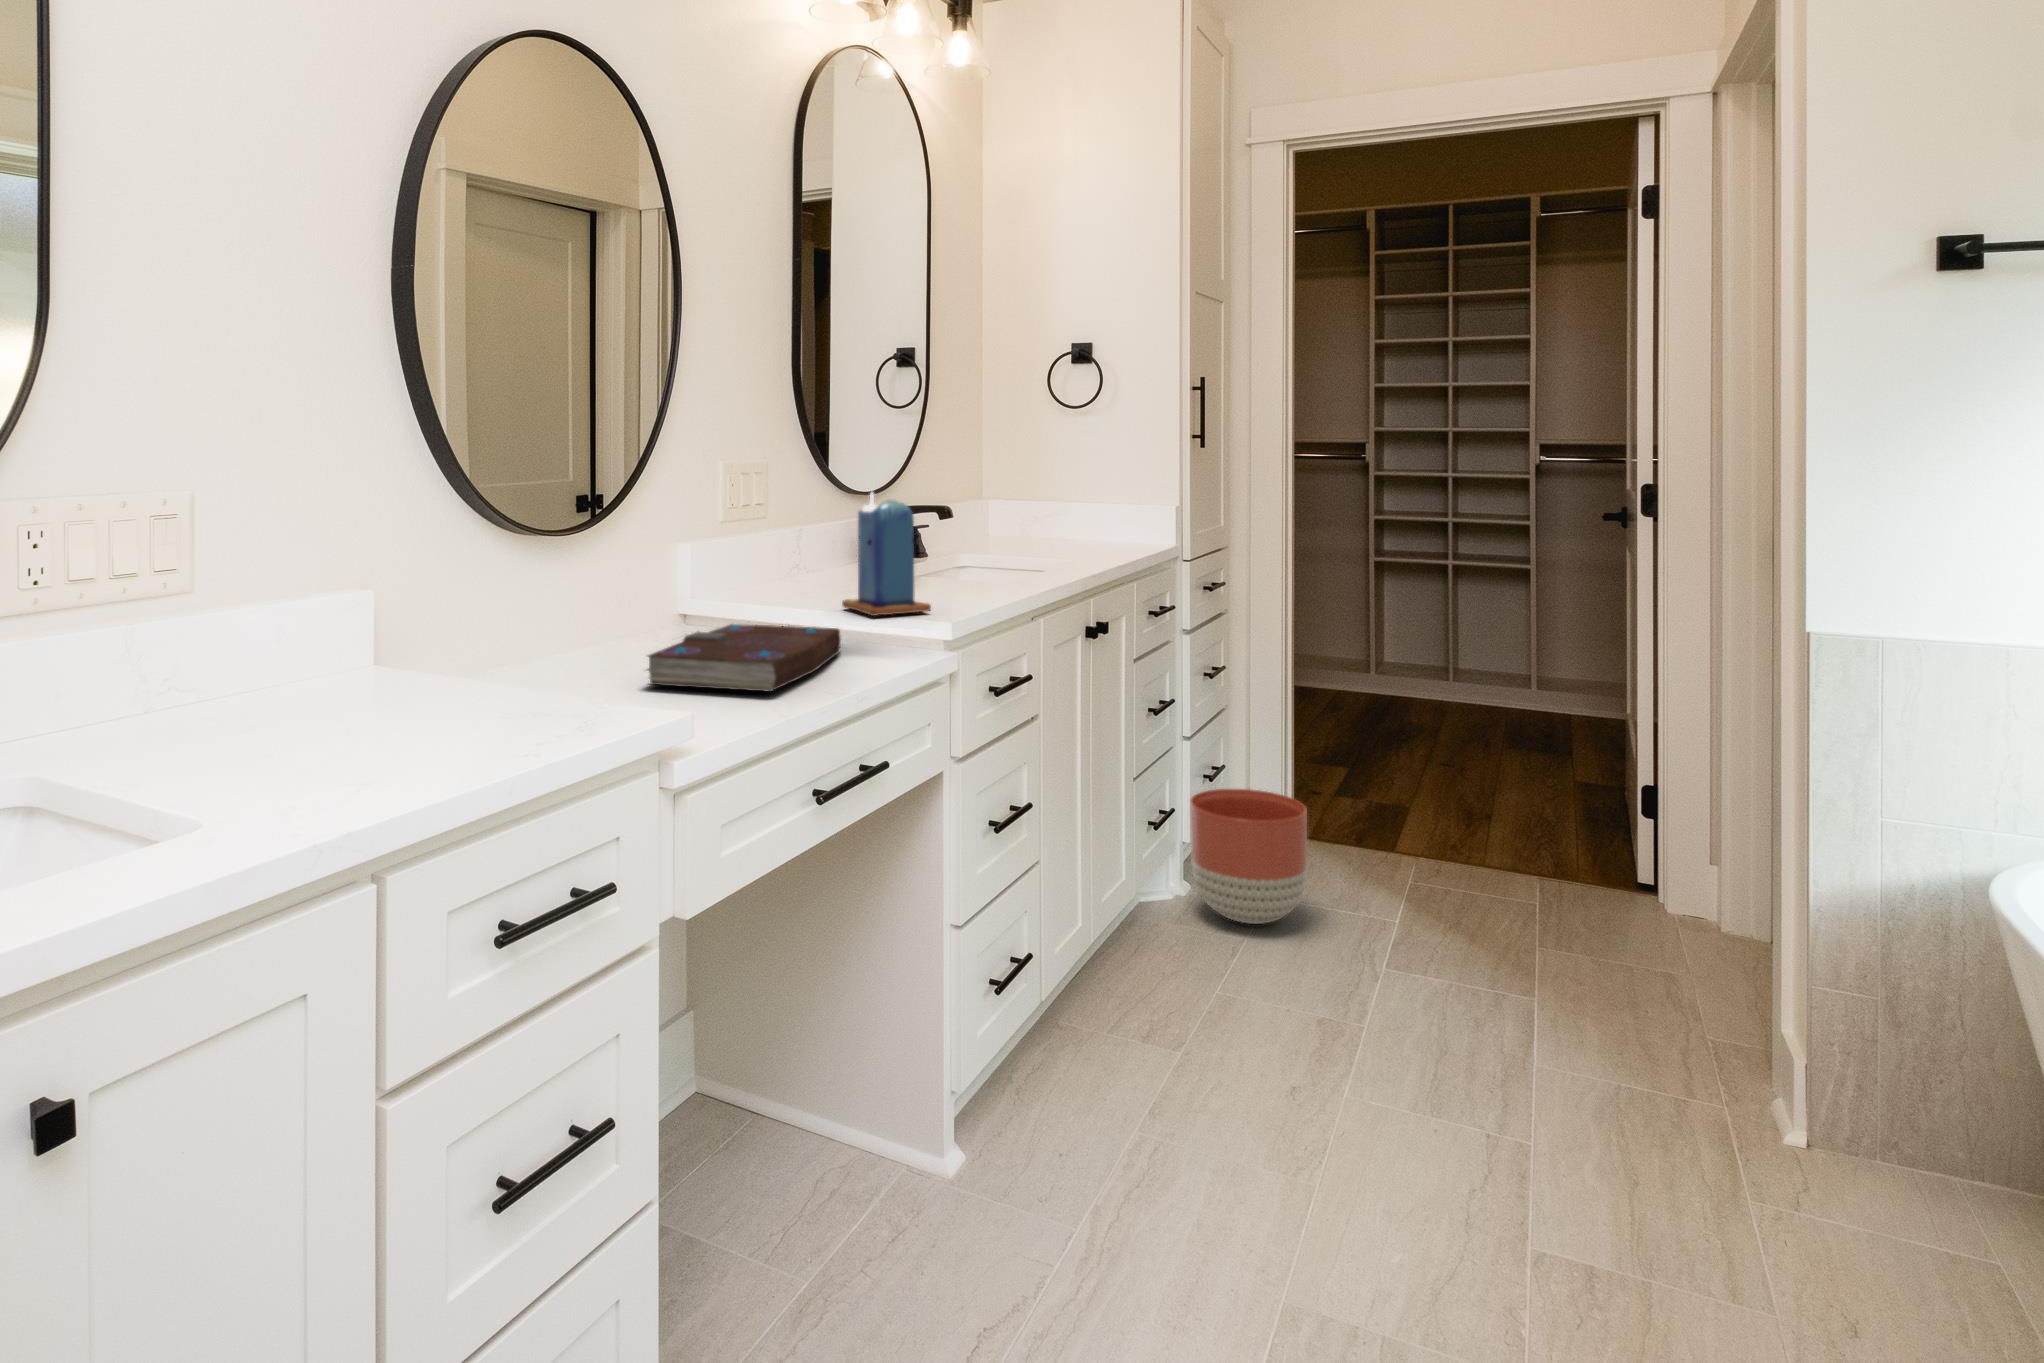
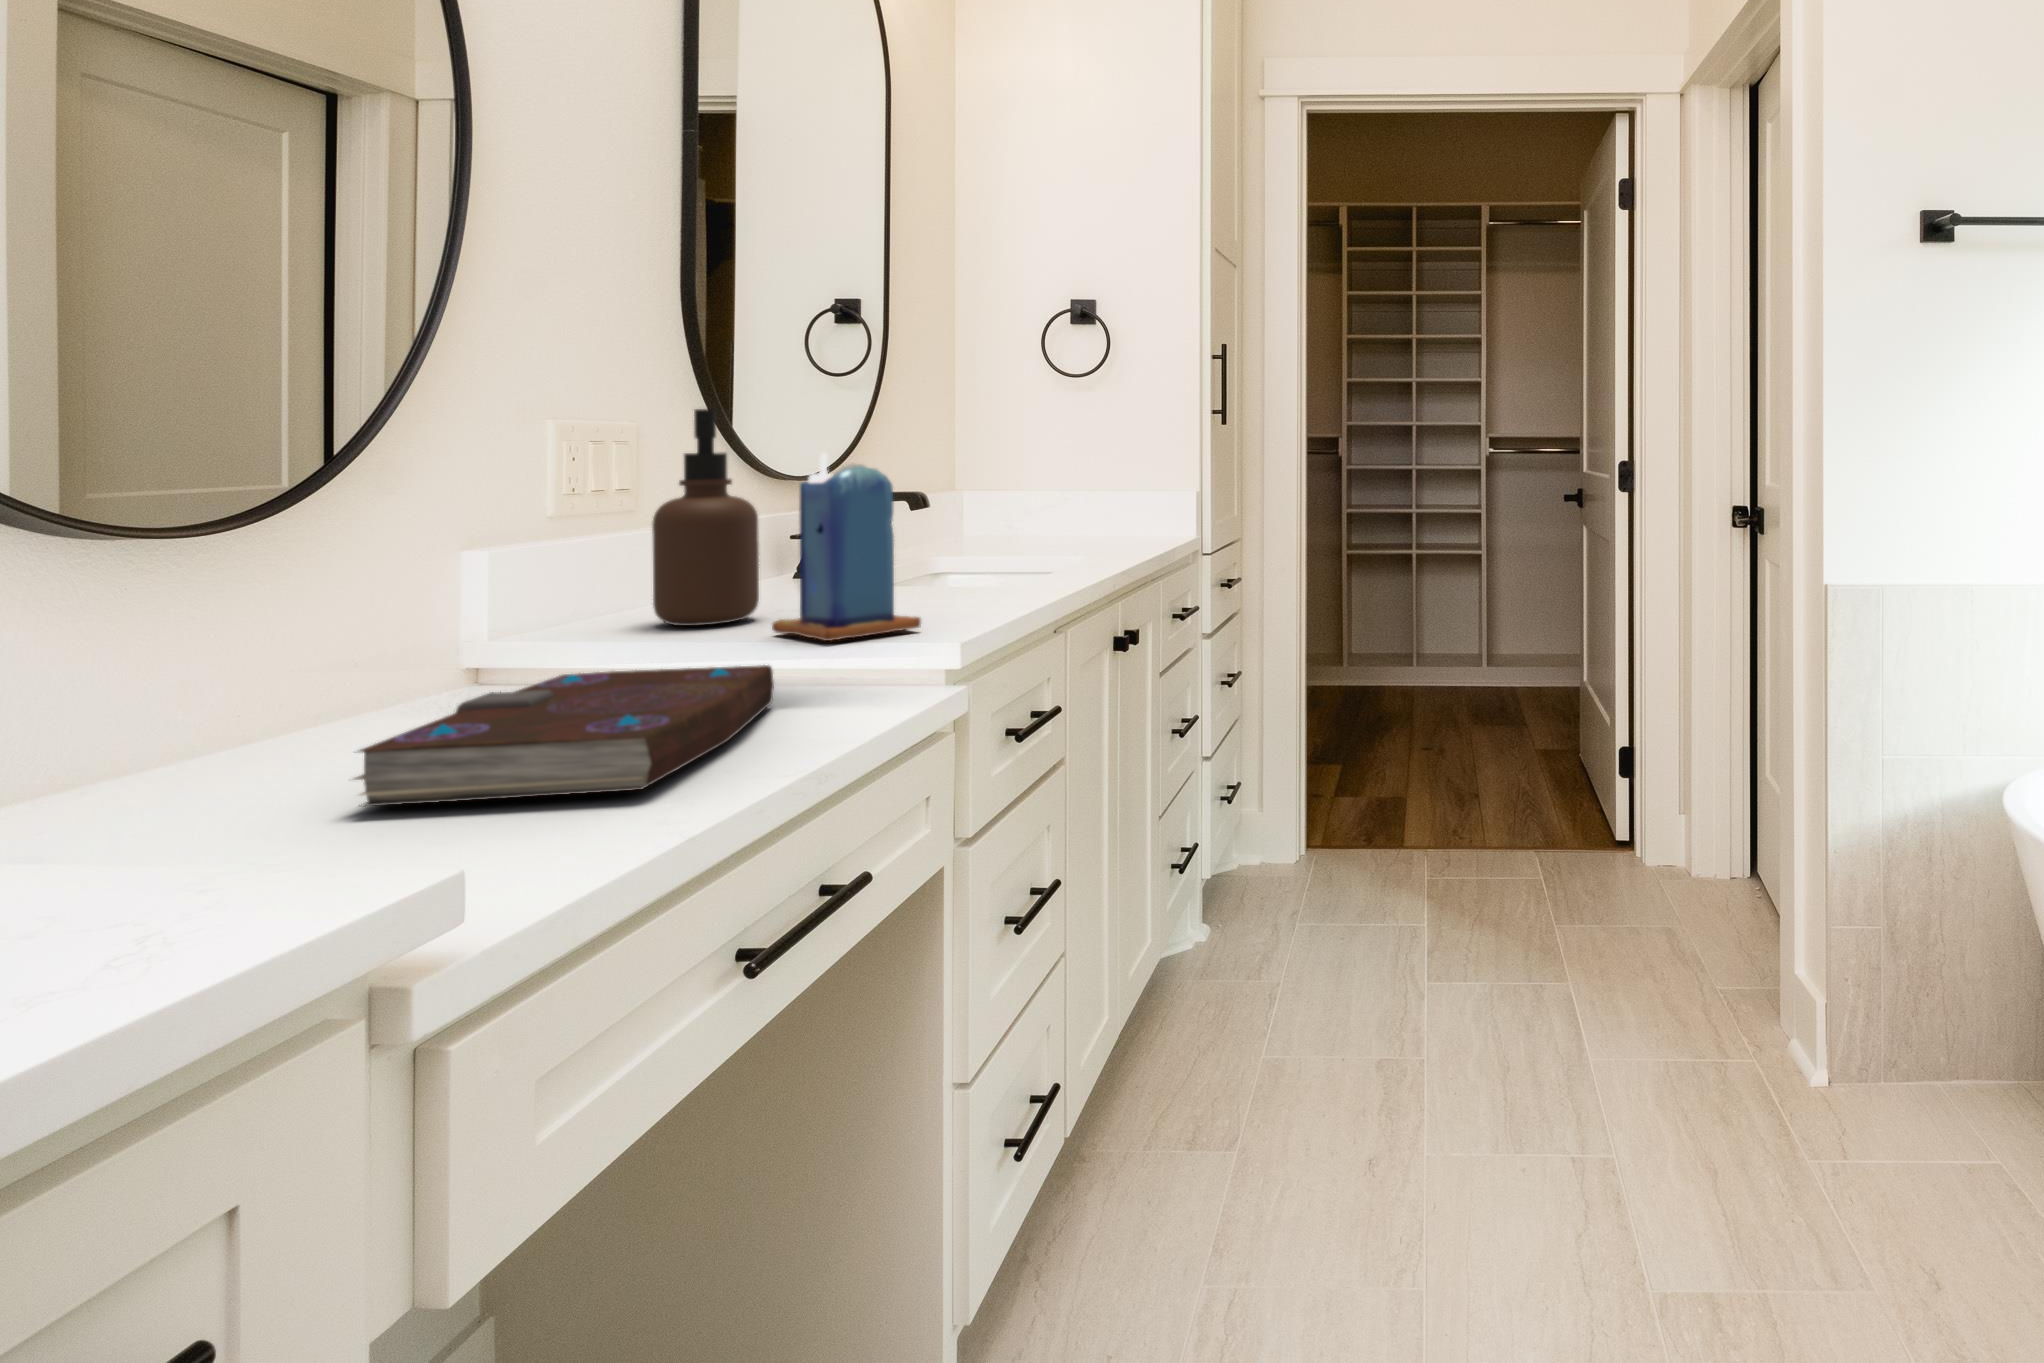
soap dispenser: none [776,458,836,599] -> present [652,409,759,626]
planter: present [1190,789,1307,924] -> none [1217,808,1344,964]

